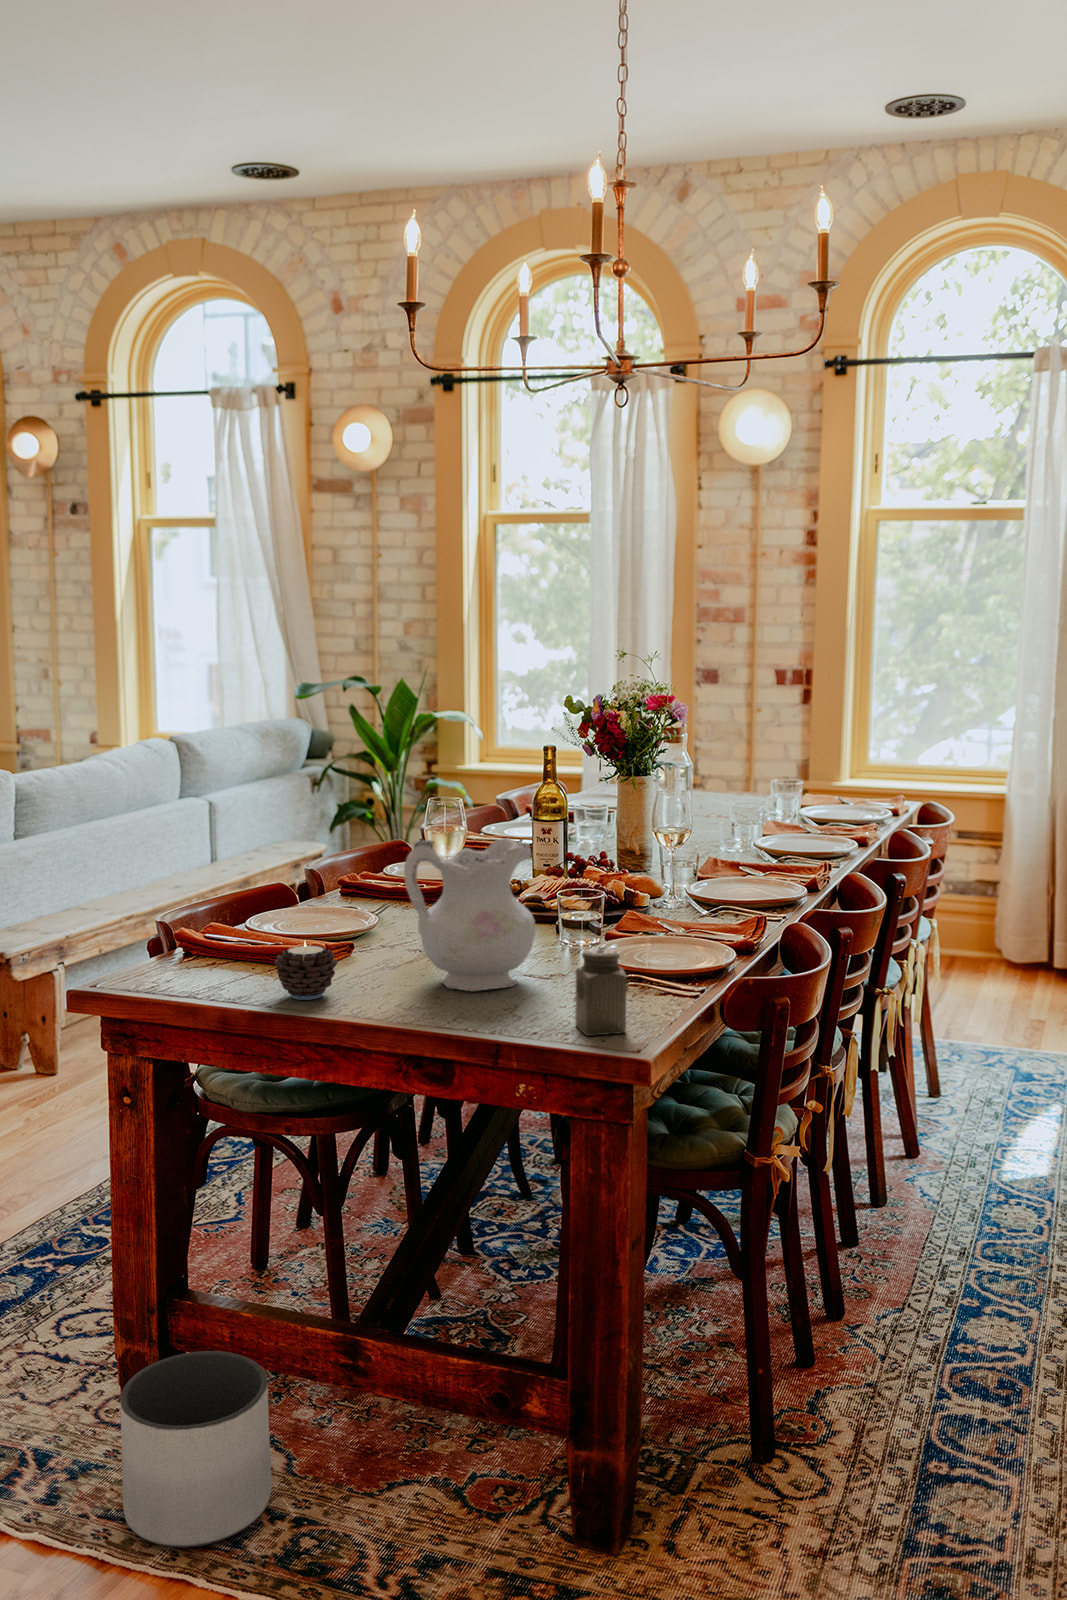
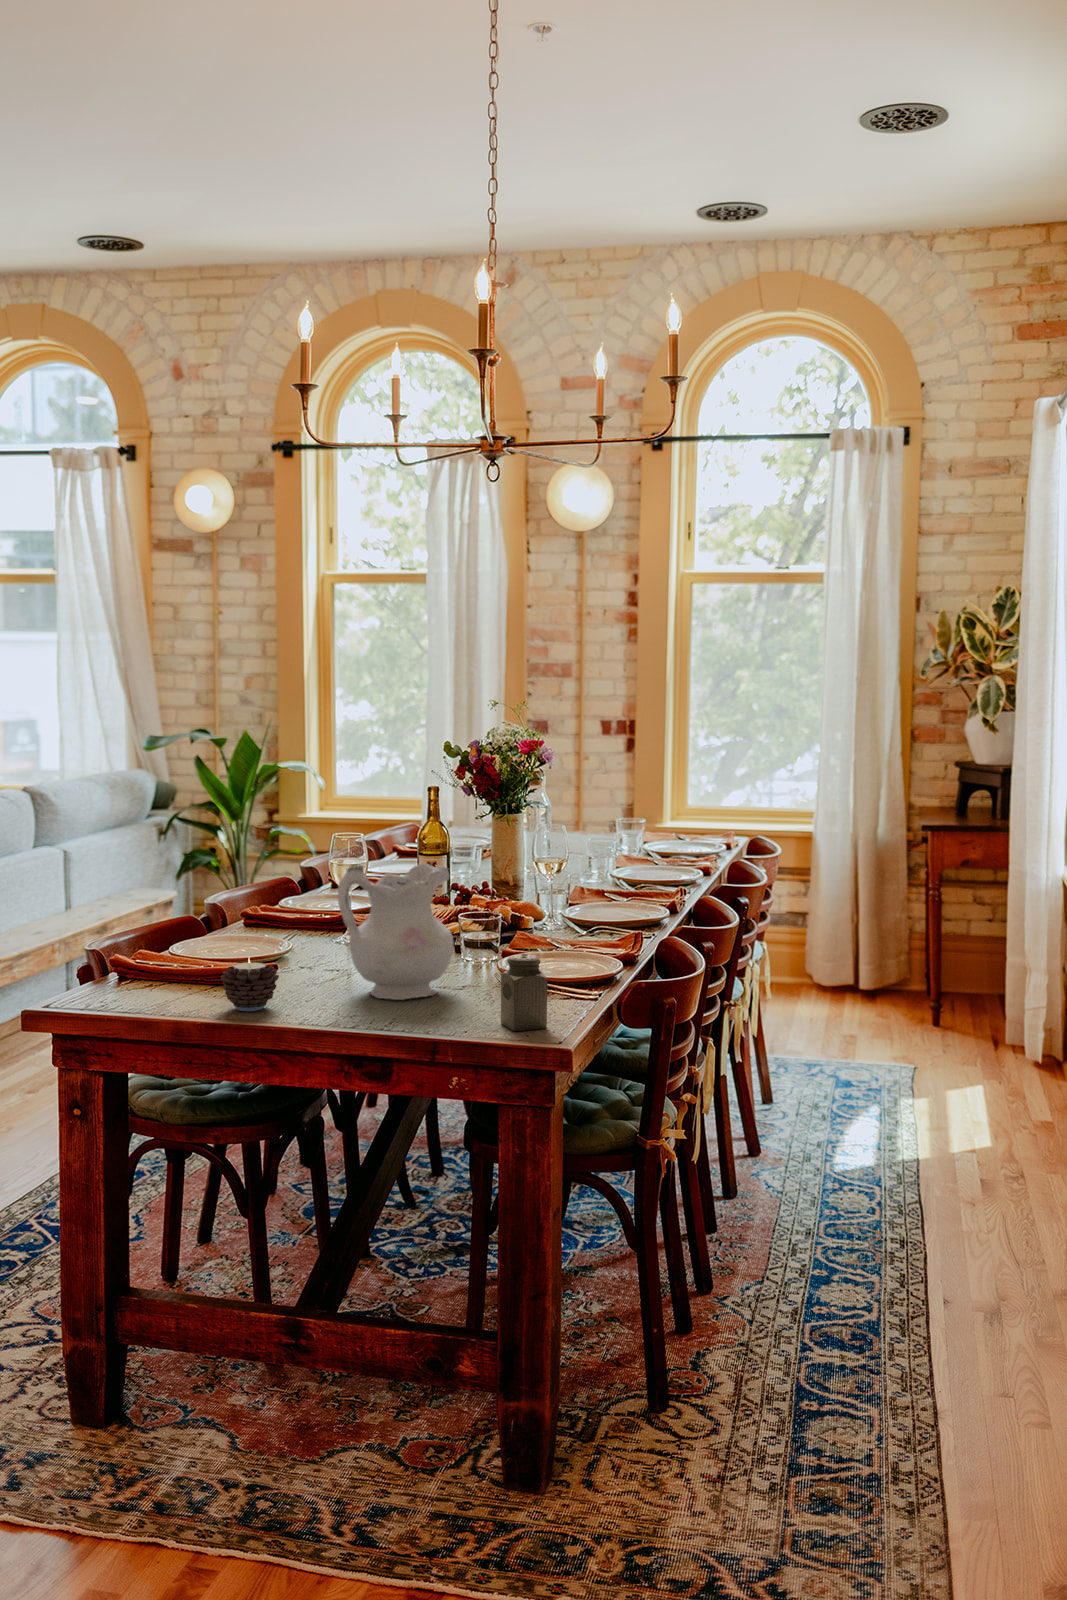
planter: present [120,1351,271,1547] -> none [85,1340,223,1518]

